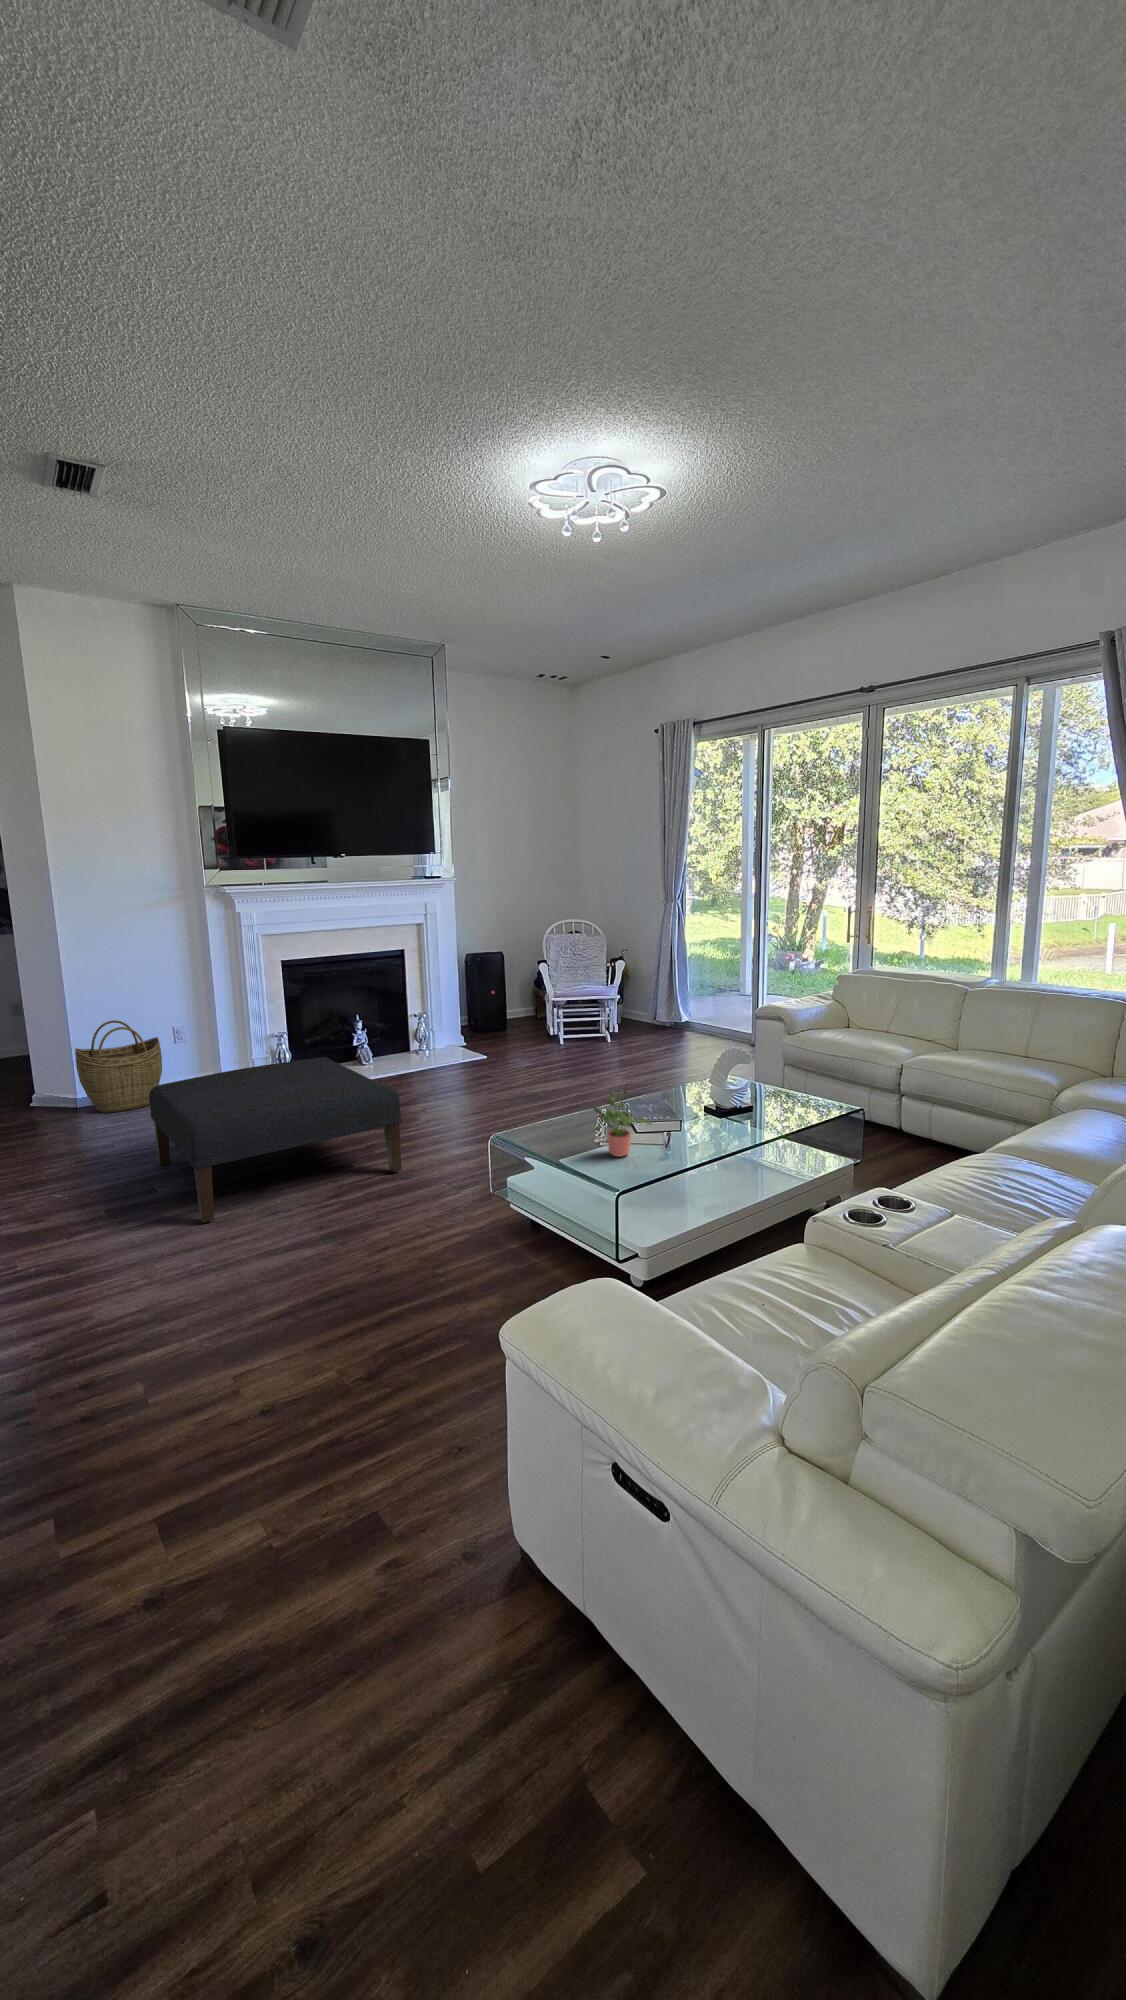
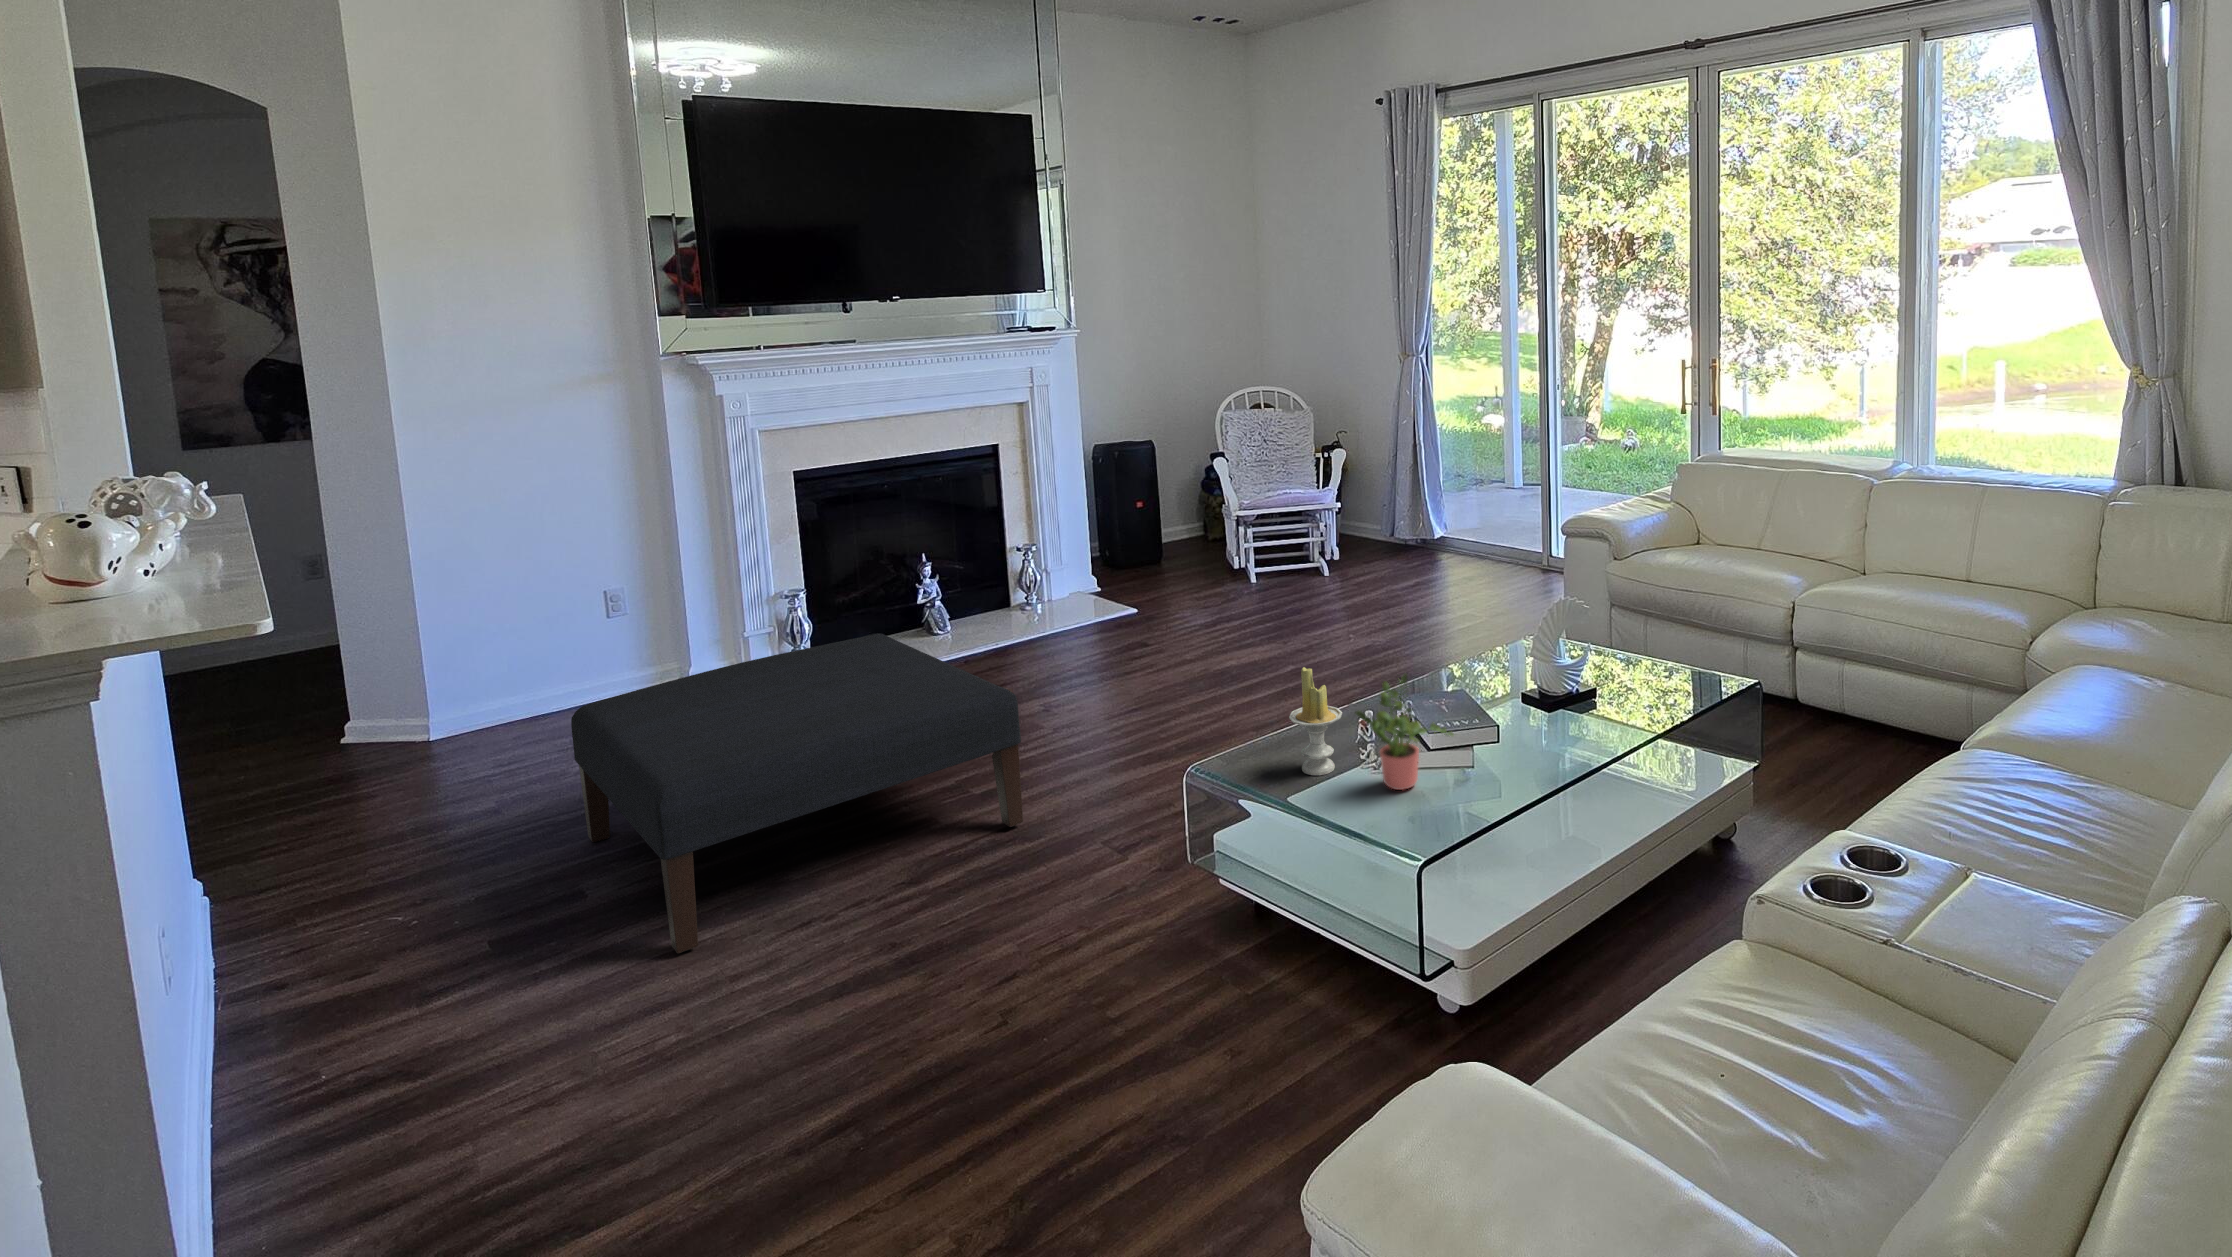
woven basket: present [75,1020,162,1113] -> none [430,585,589,747]
candle: none [555,1081,588,1147] -> present [1289,667,1342,775]

